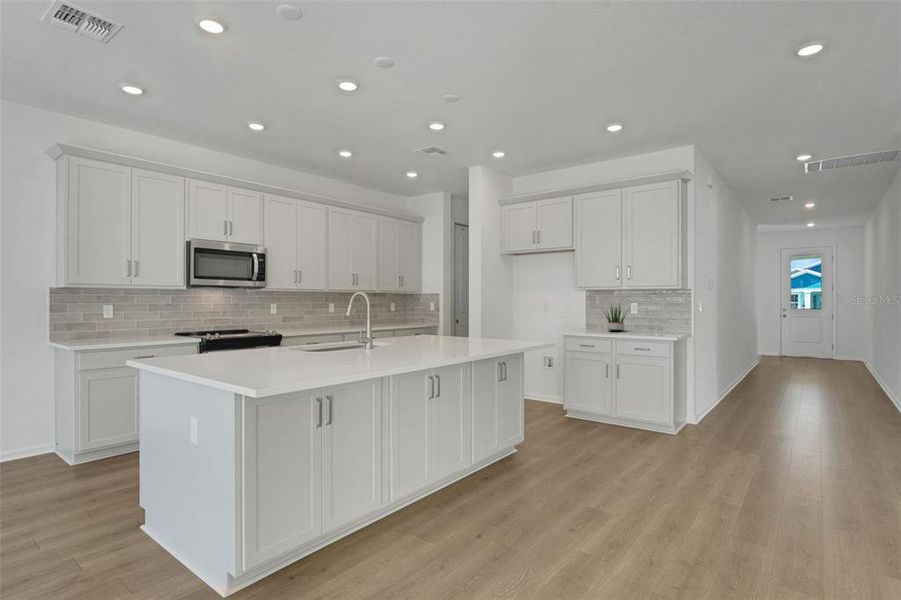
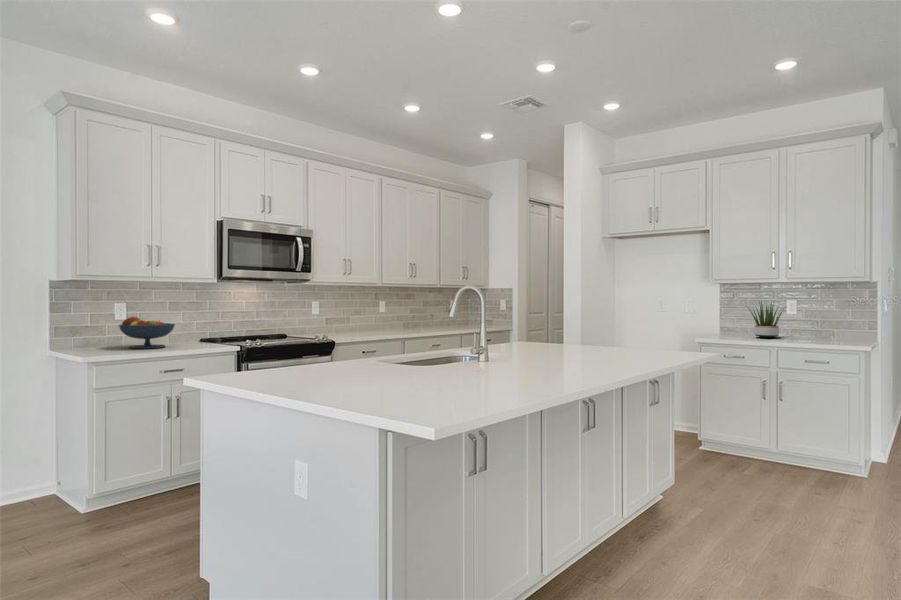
fruit bowl: none [104,316,150,340] -> present [119,317,175,349]

